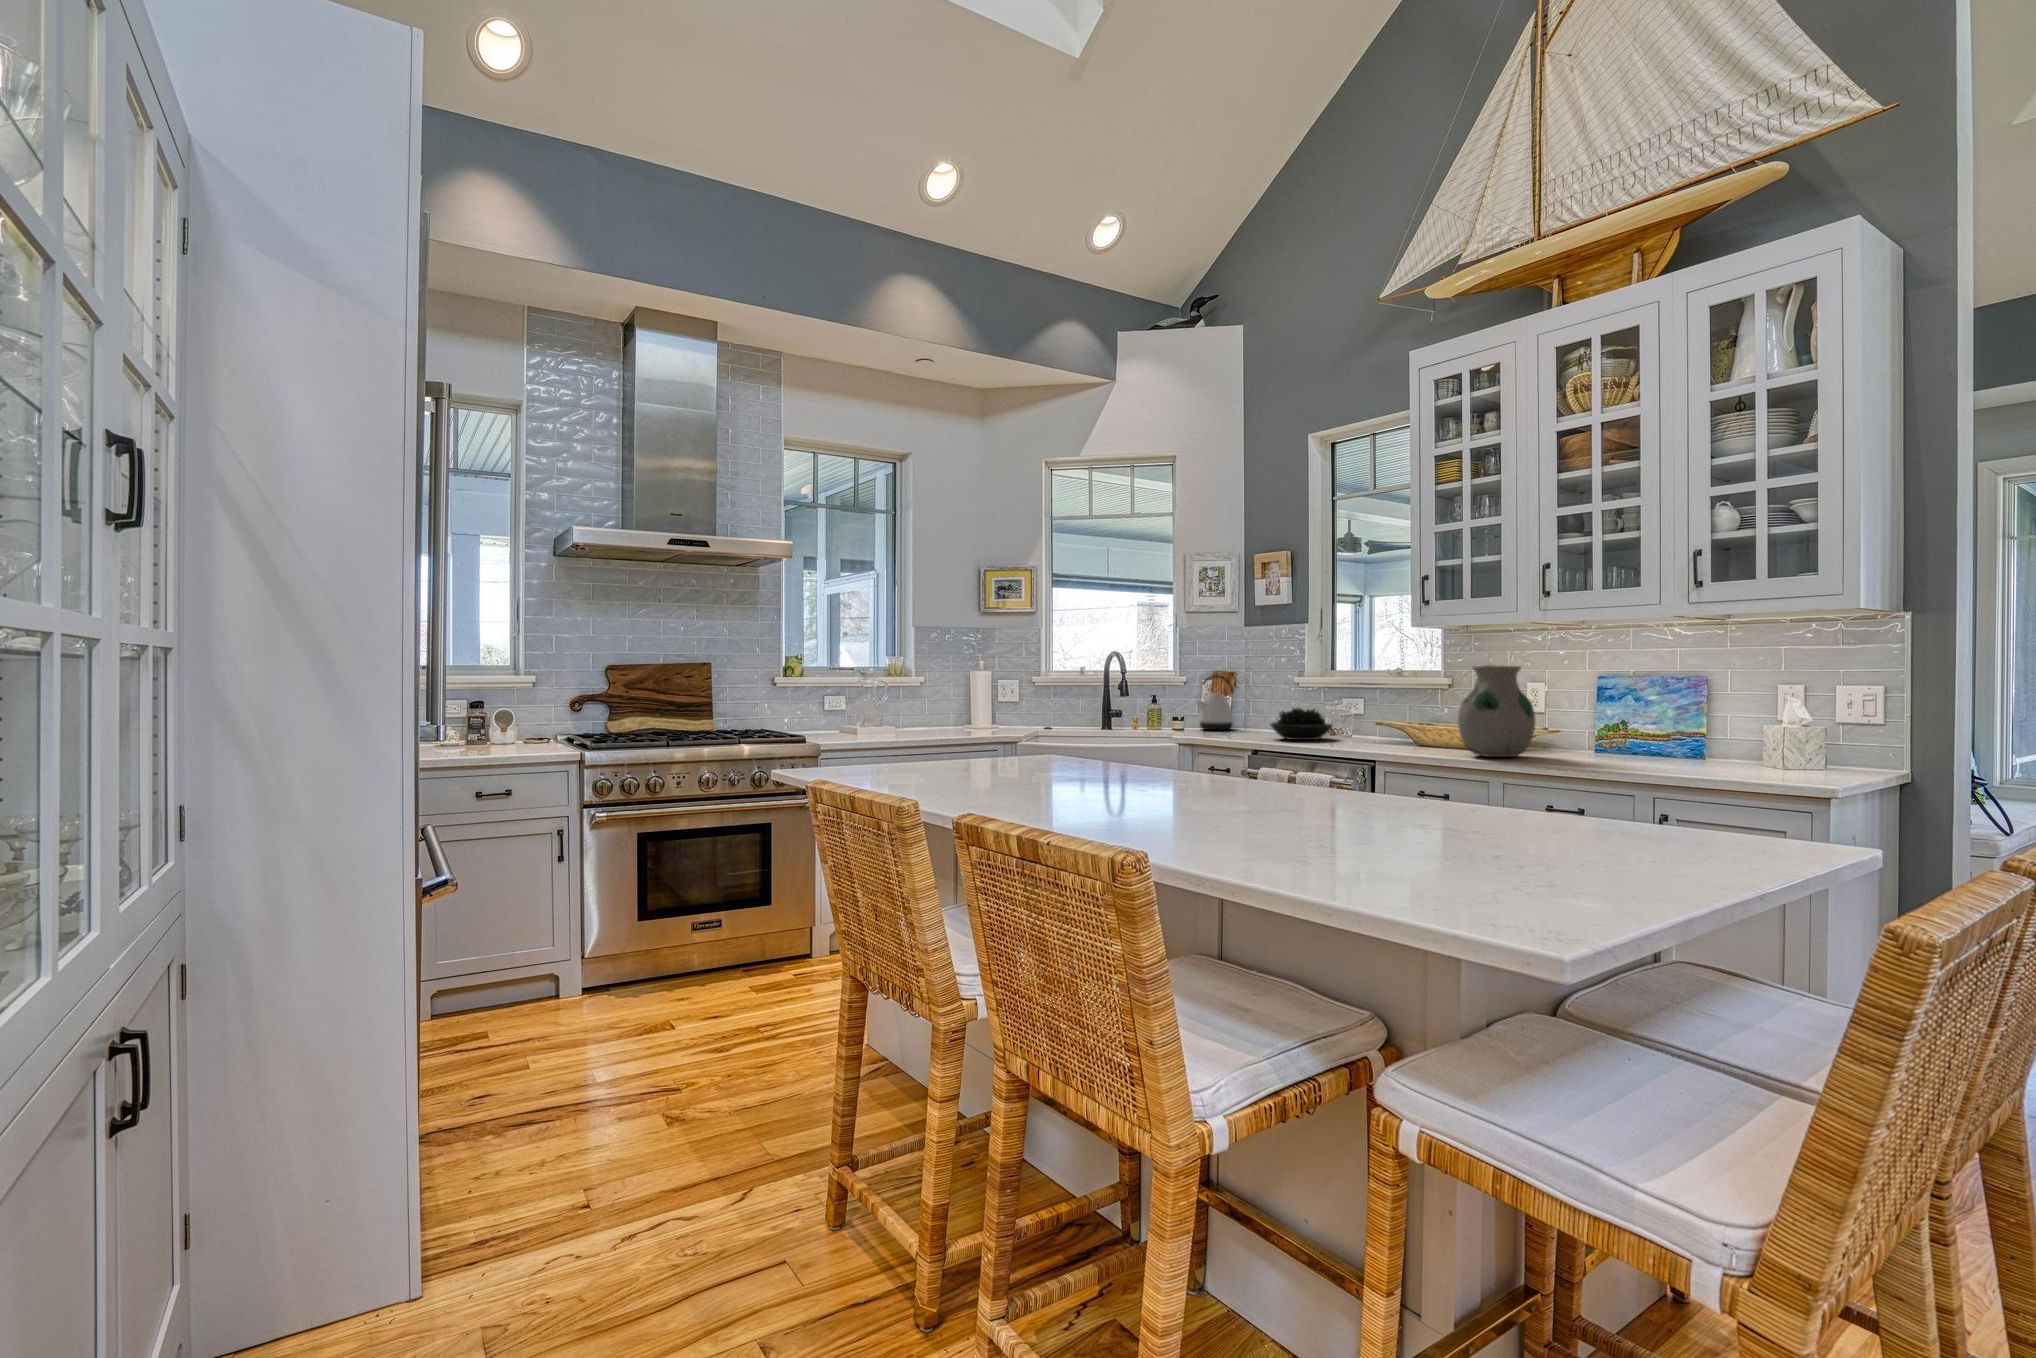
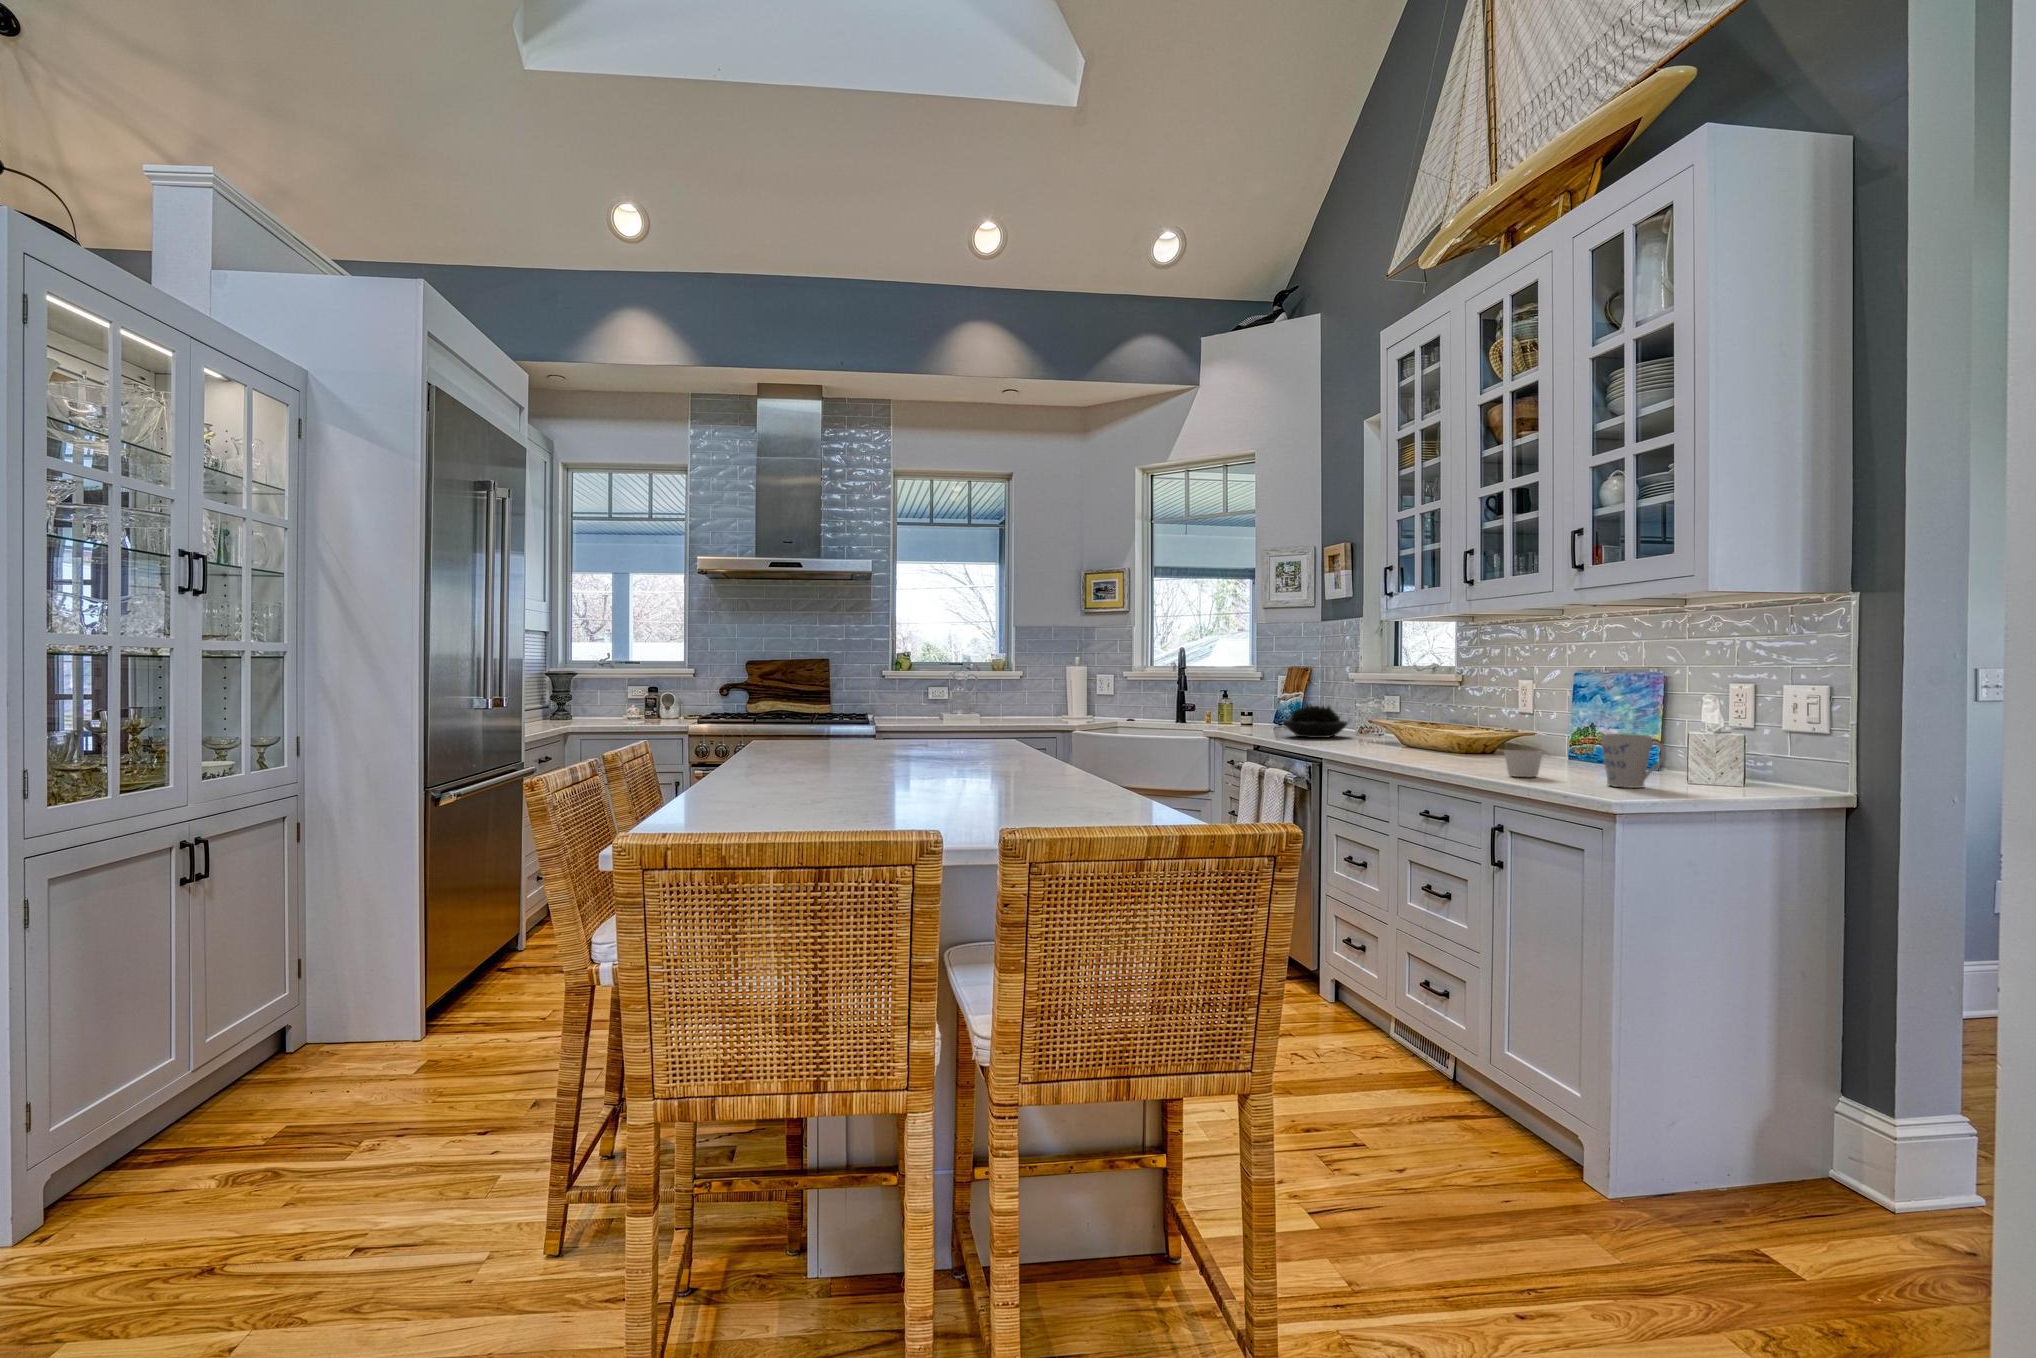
vase: present [1458,665,1535,757] -> none [1397,660,1480,759]
kettle: present [1195,675,1235,730] -> none [1251,671,1296,727]
mug: none [1717,730,1778,776] -> present [1601,734,1666,788]
candle: none [1614,747,1650,771] -> present [1504,750,1543,777]

